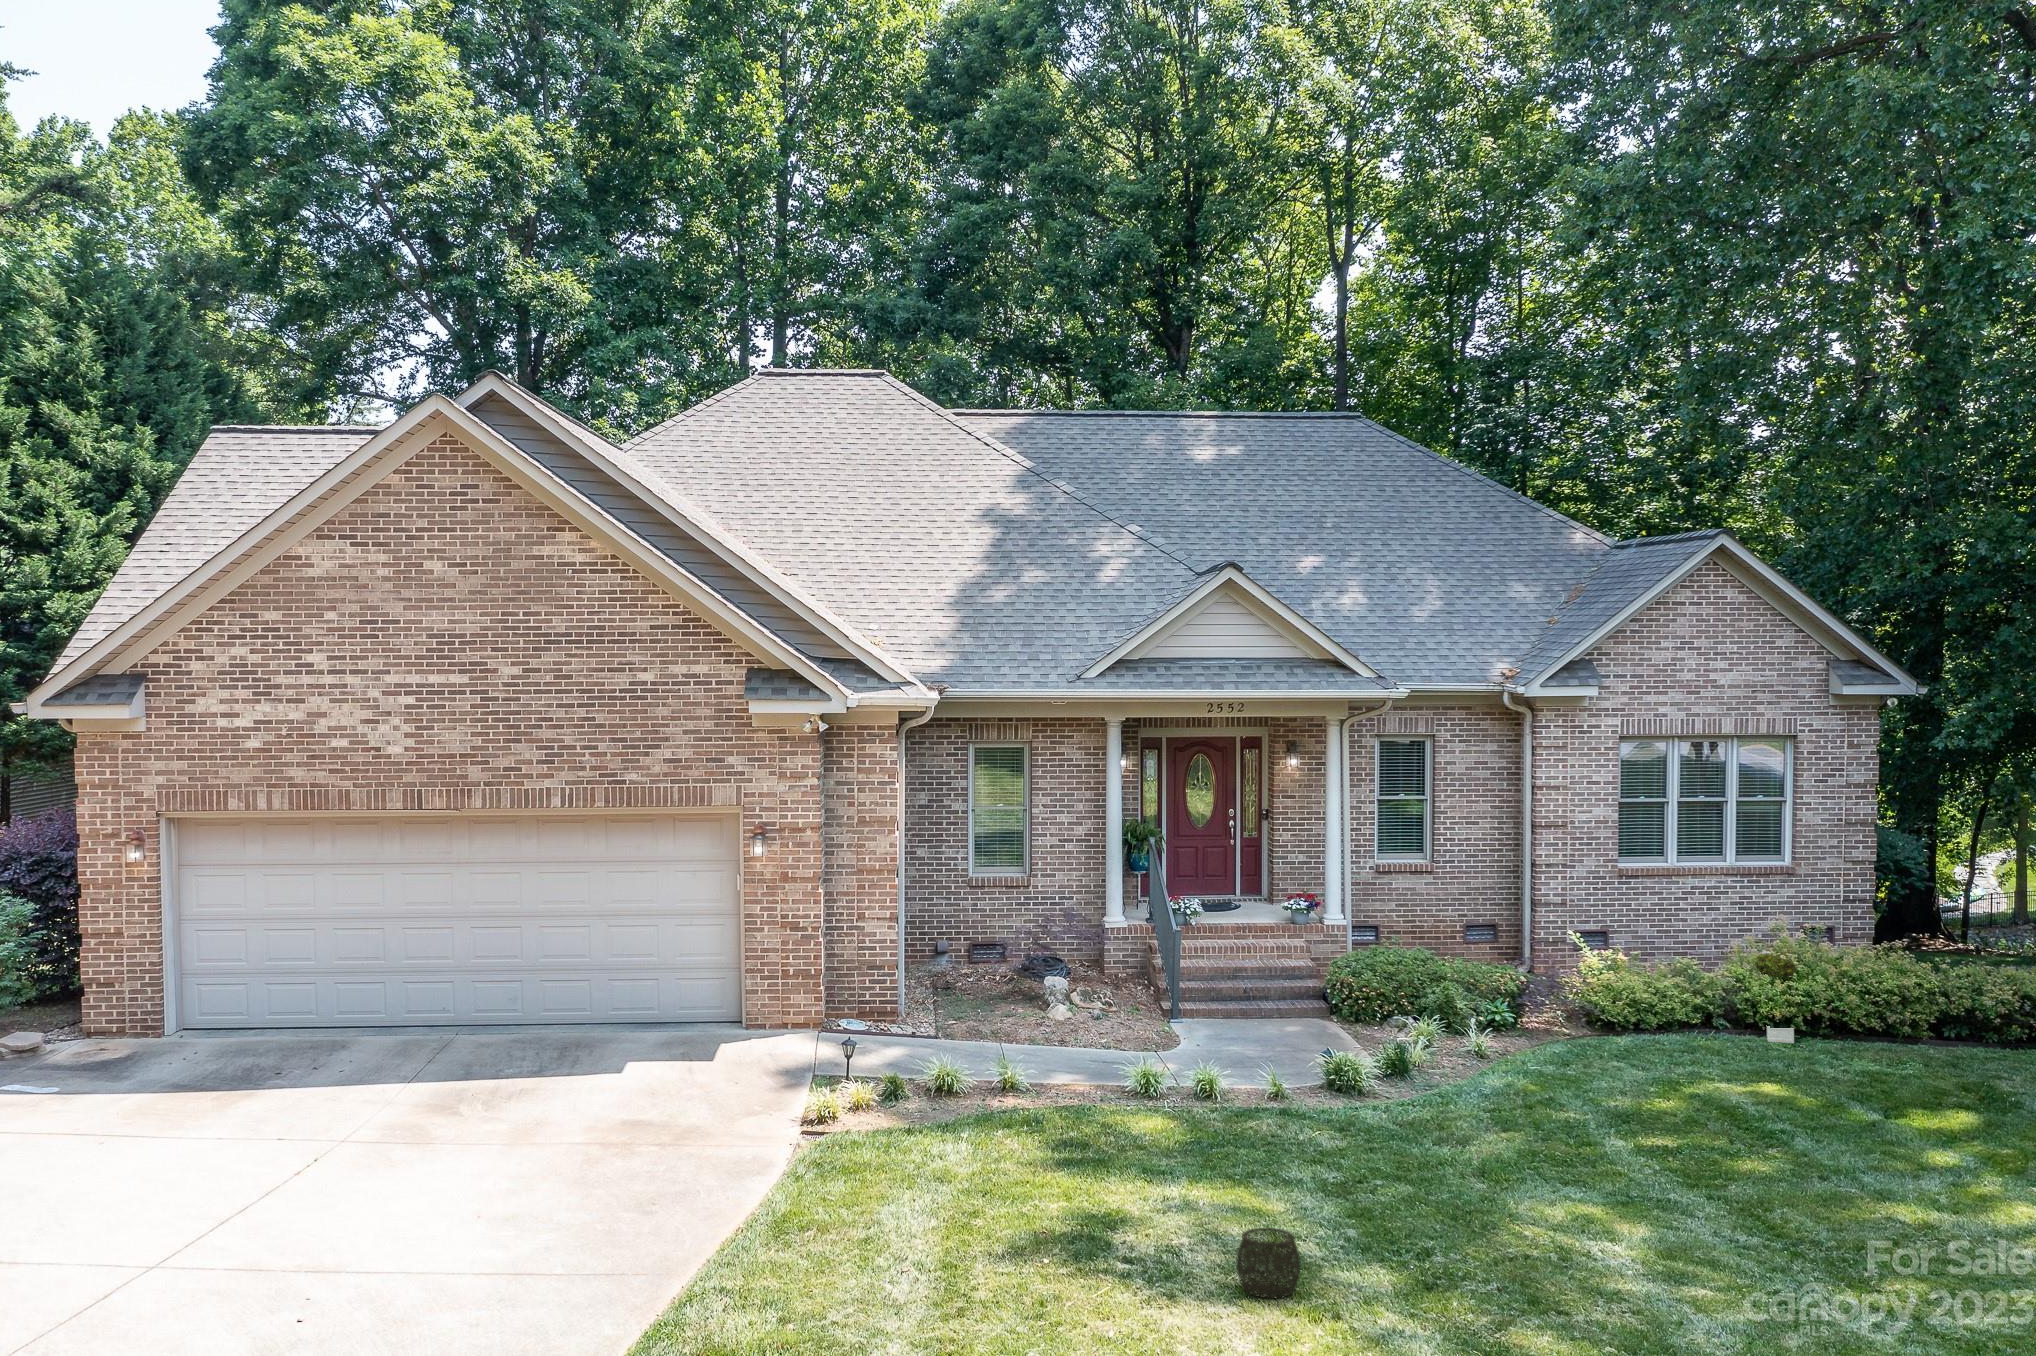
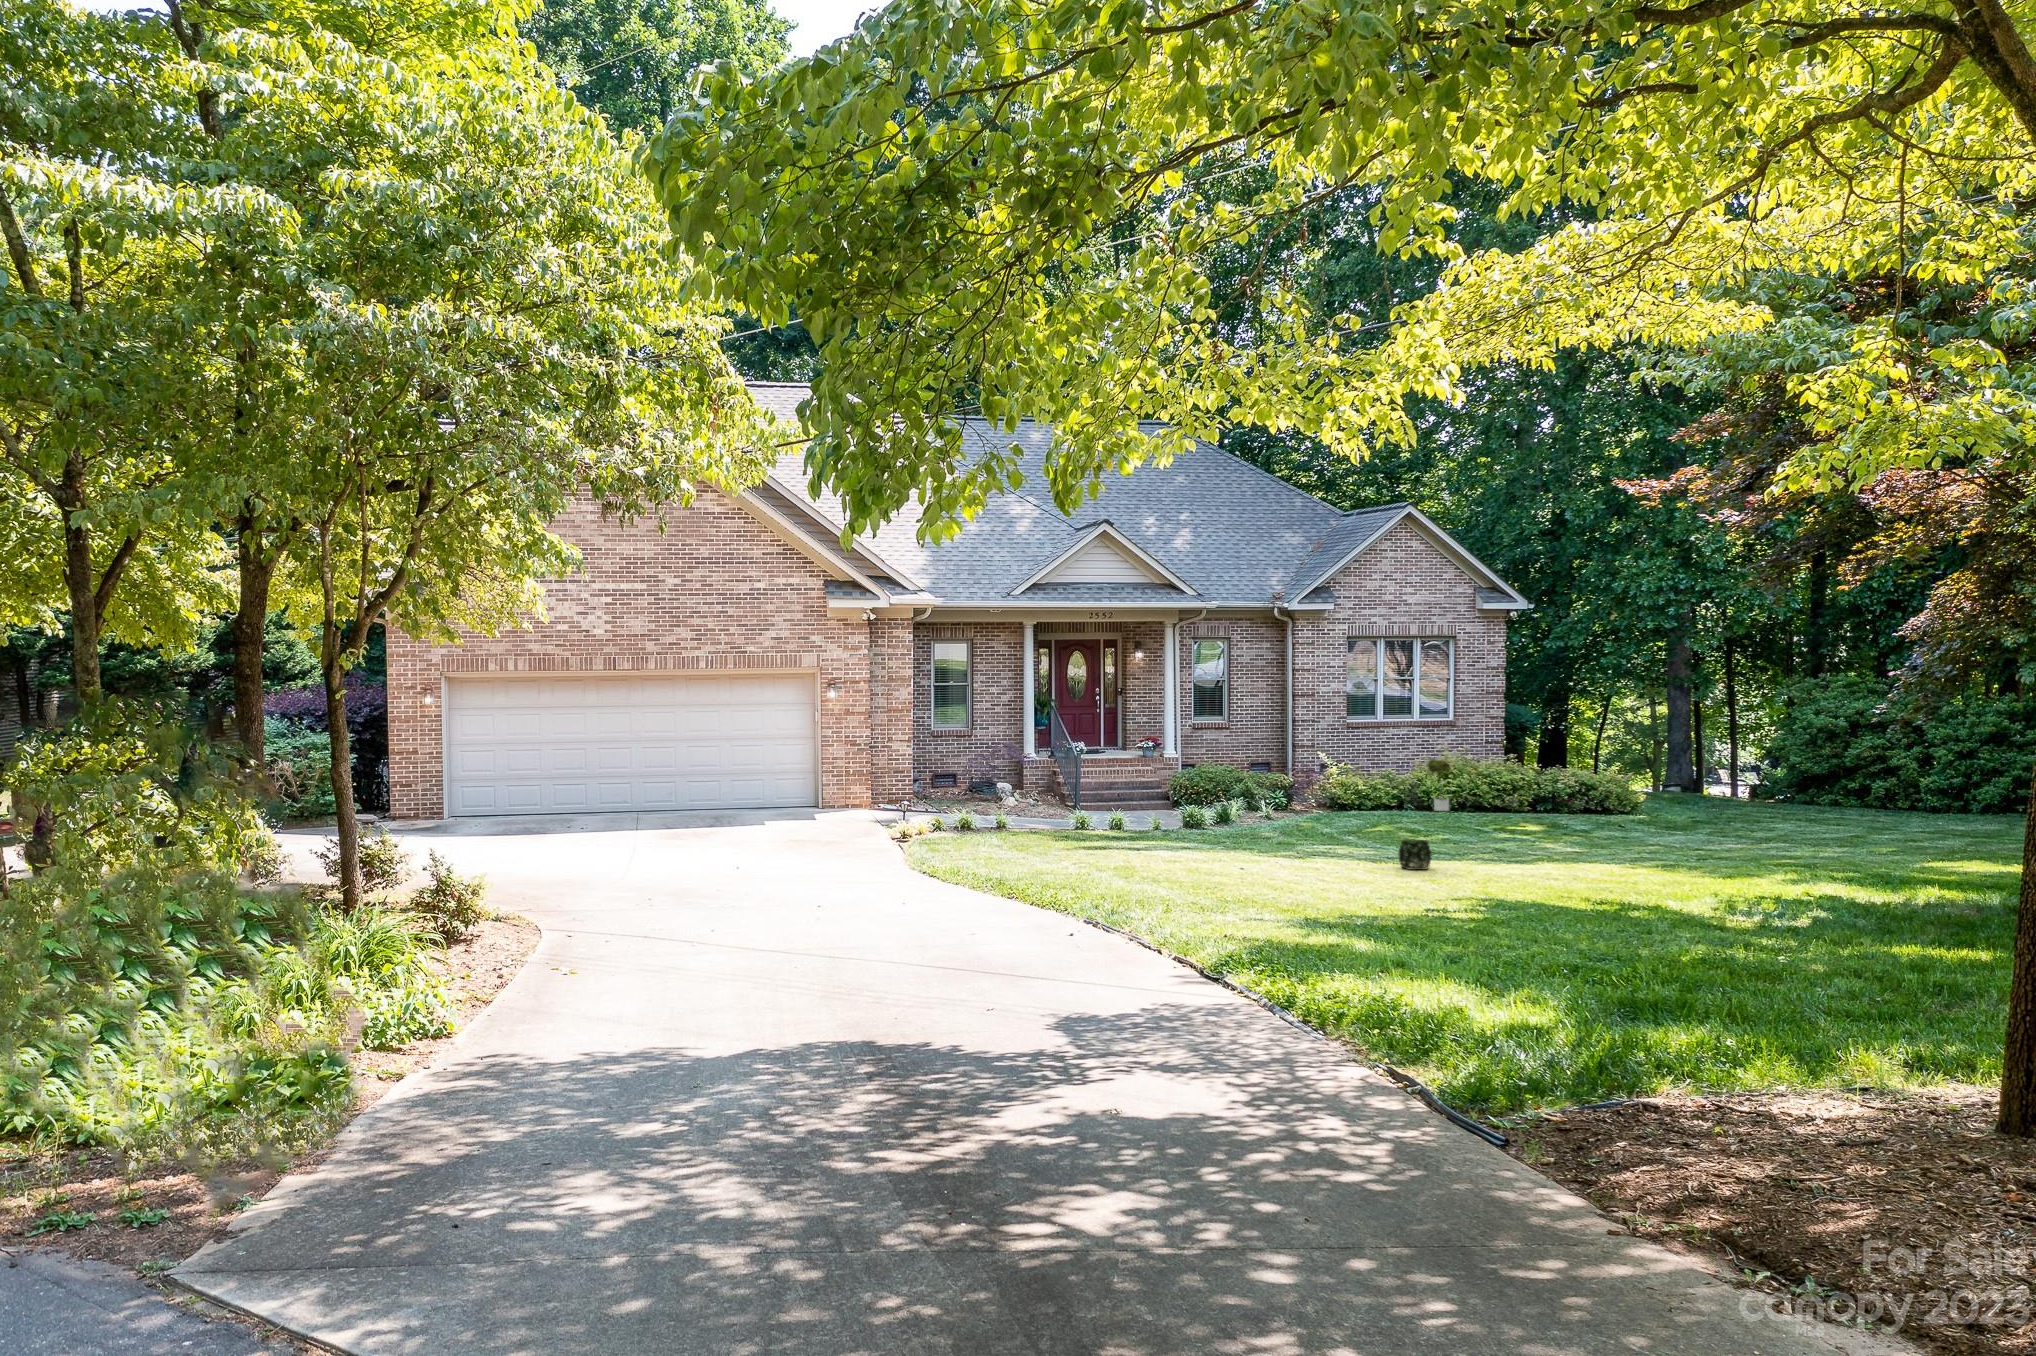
woven basket: present [1237,1228,1301,1298] -> present [1398,840,1432,870]

